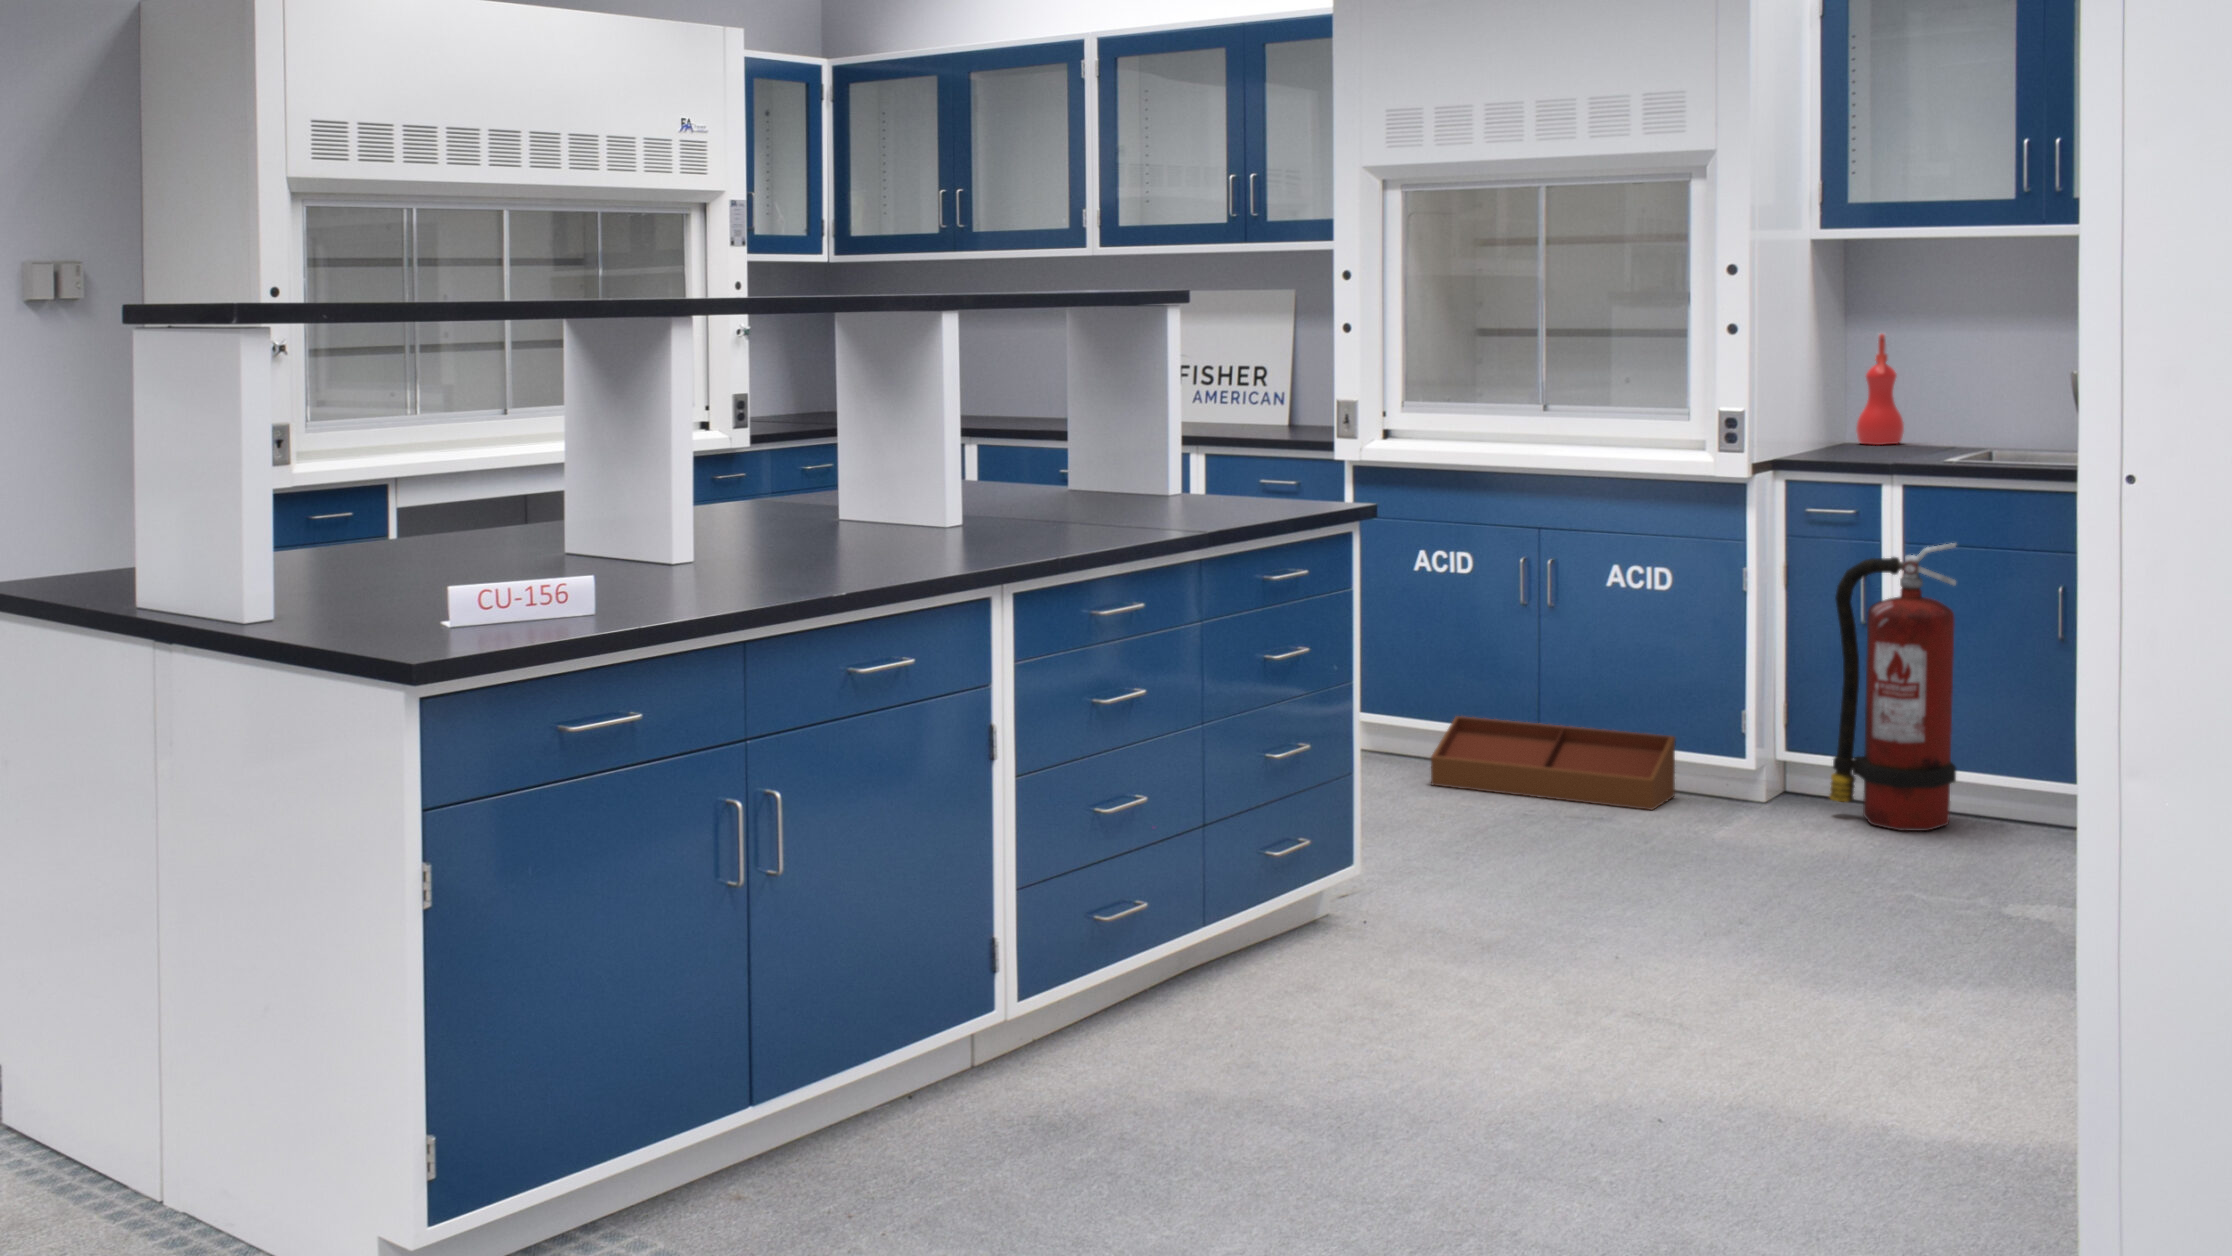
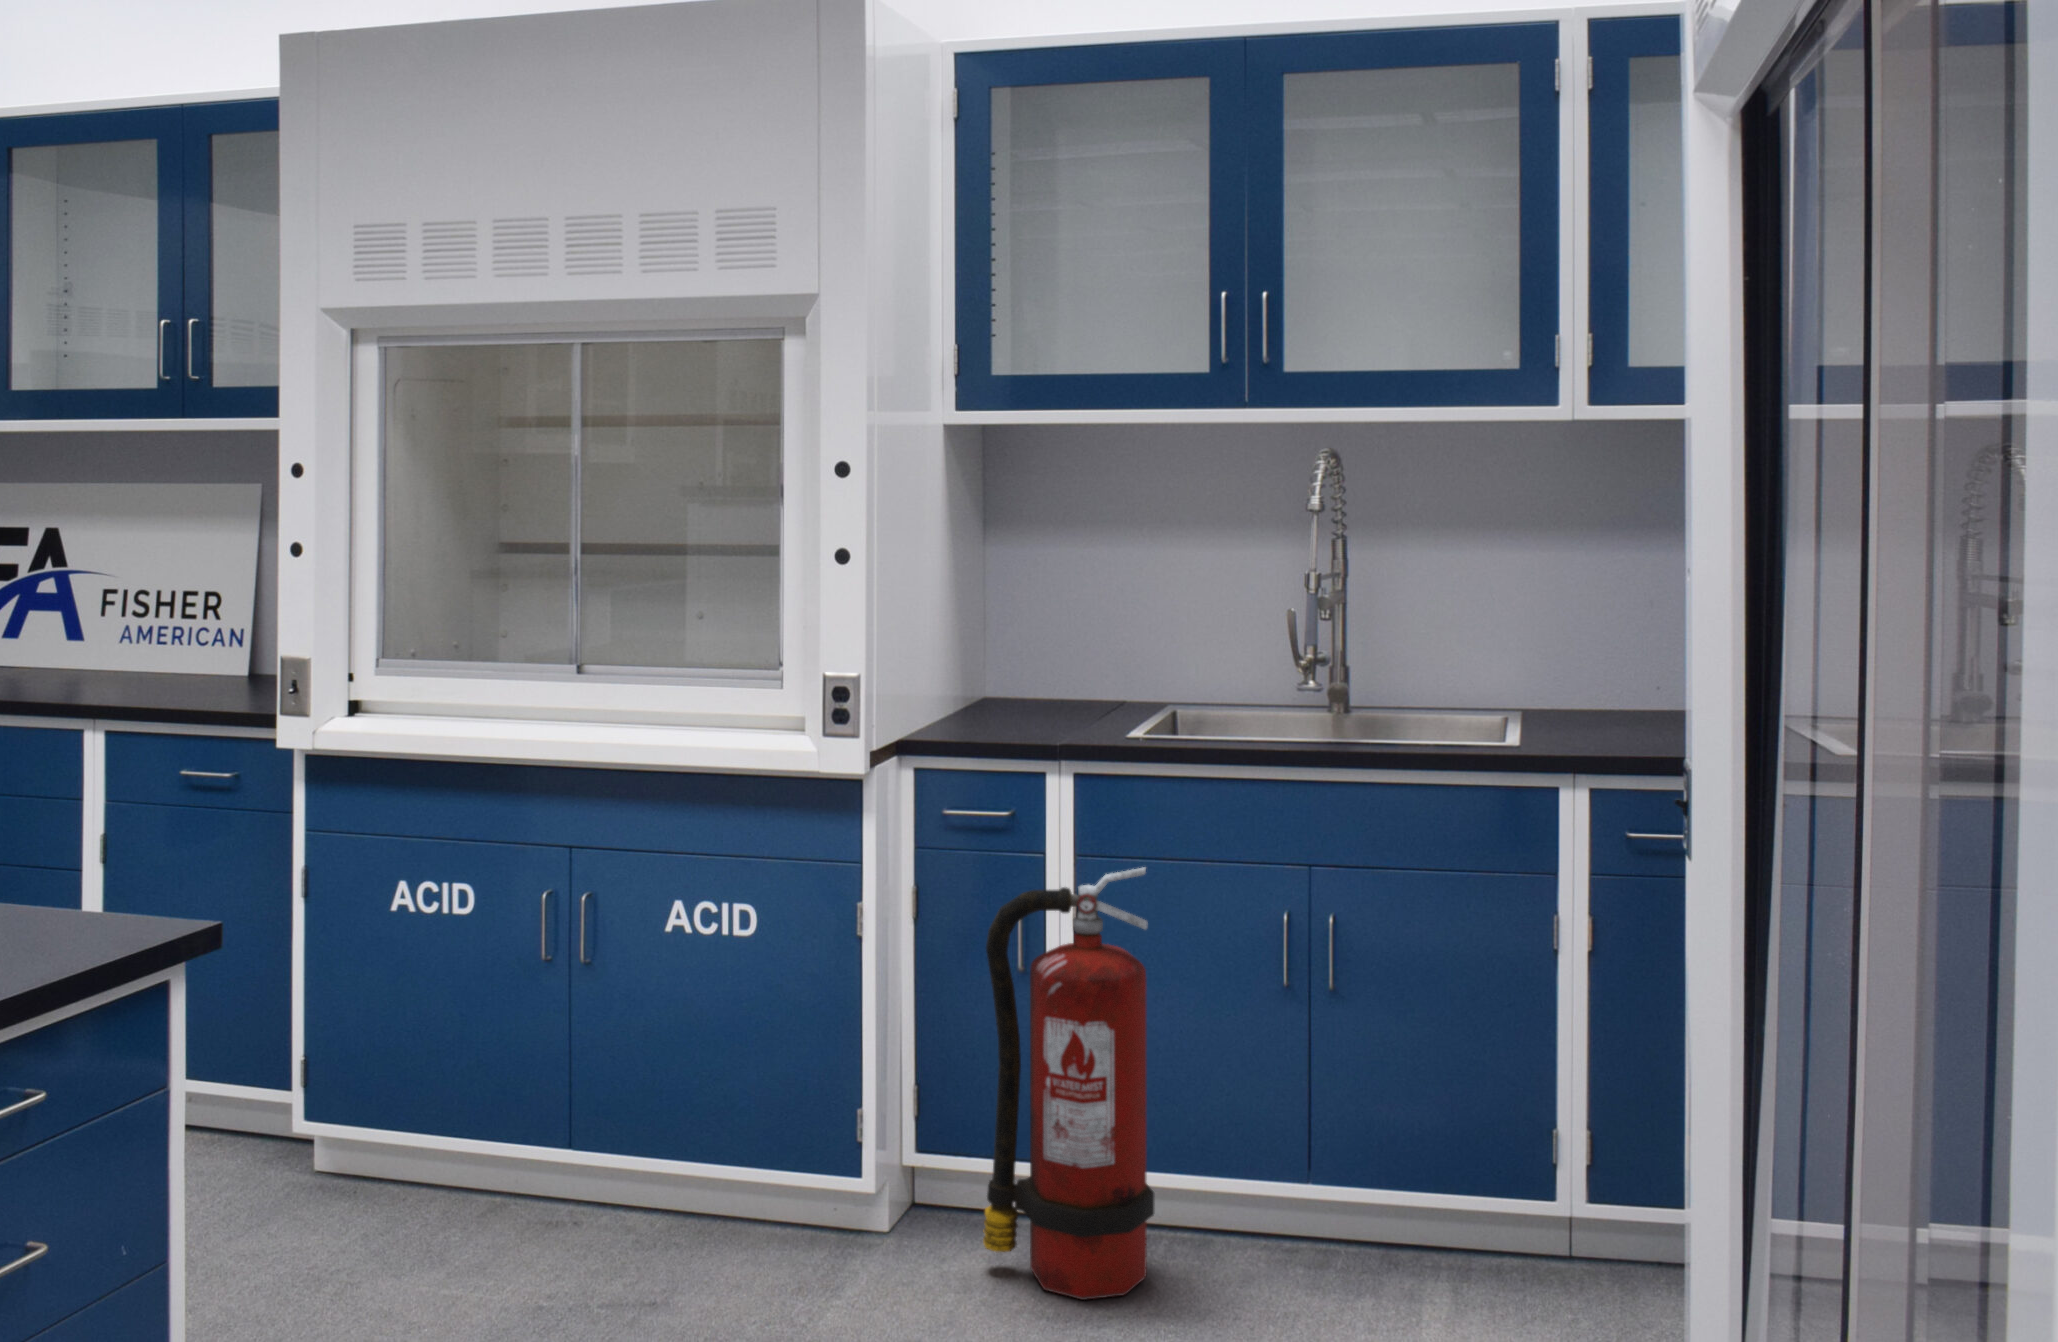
spray bottle: present [1856,333,1904,445] -> none [989,567,1045,712]
storage bin: present [1431,716,1676,810] -> none [401,1129,766,1287]

